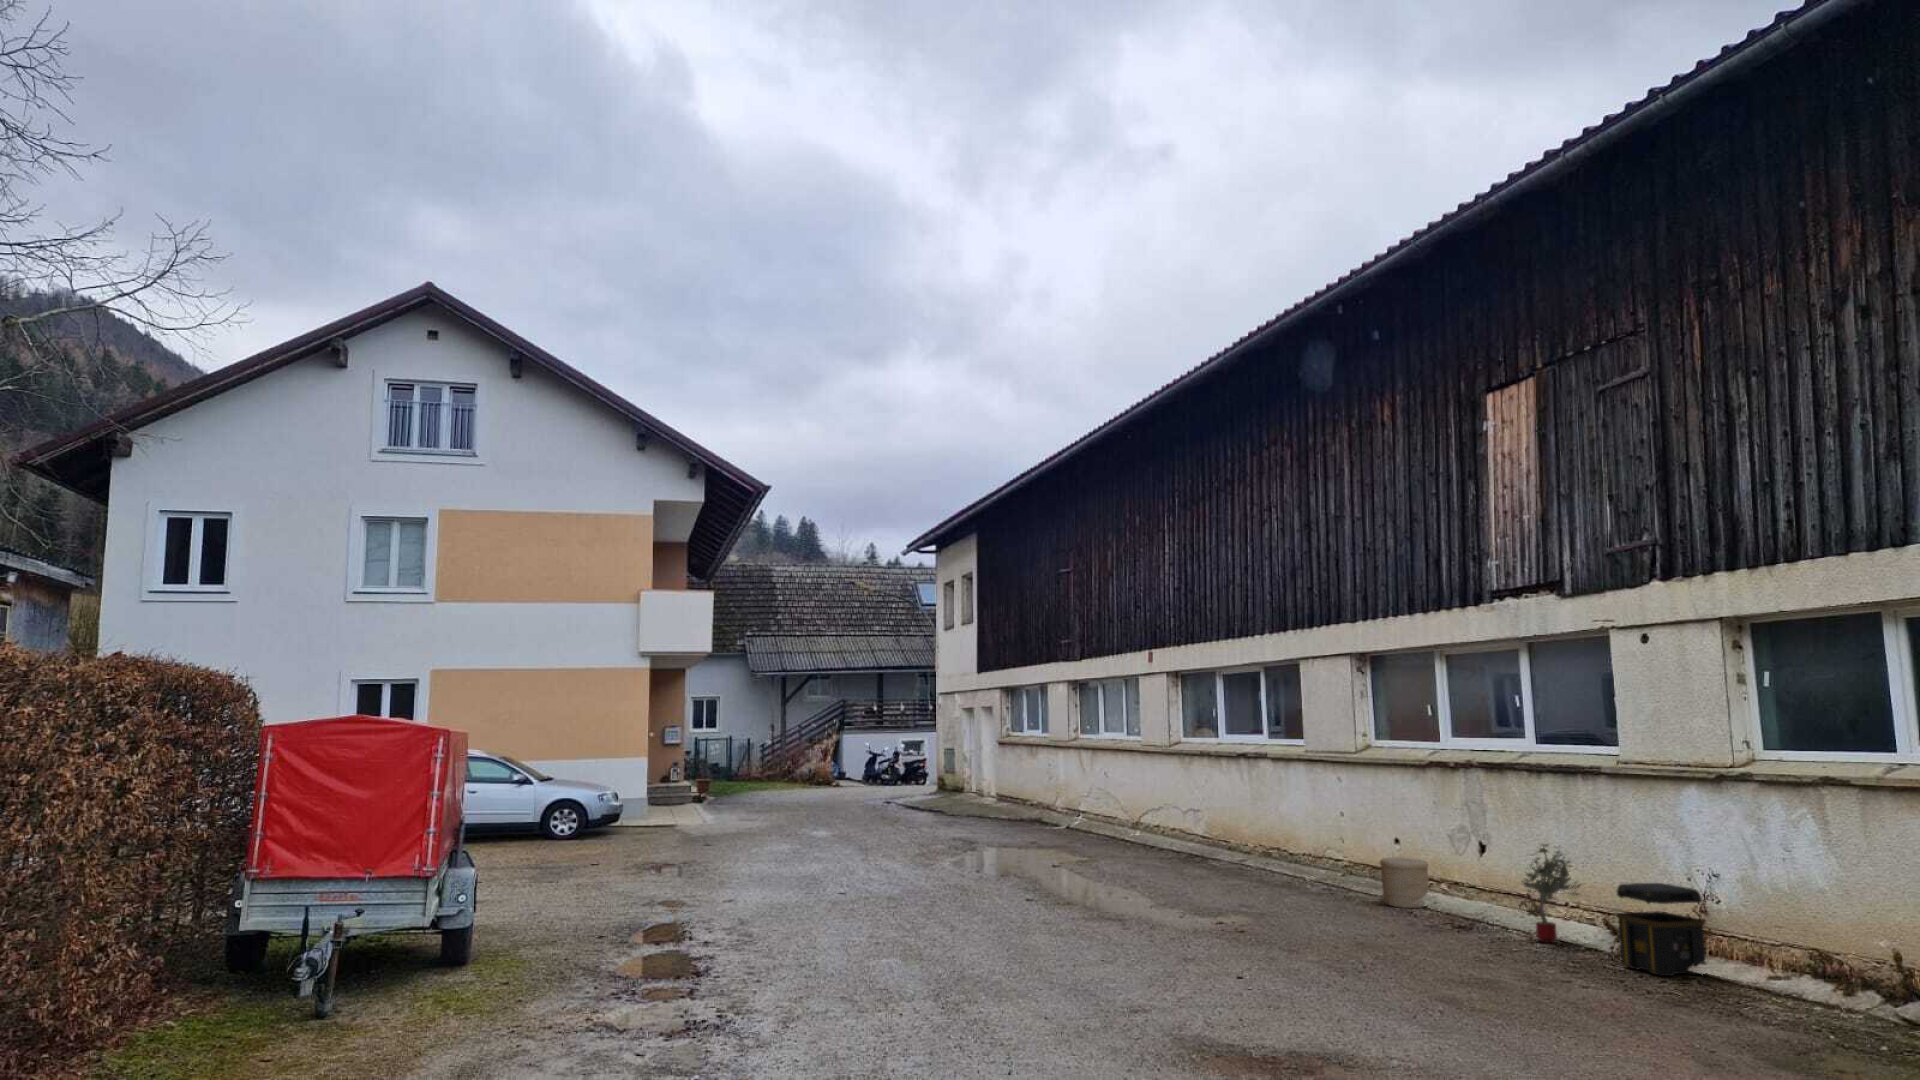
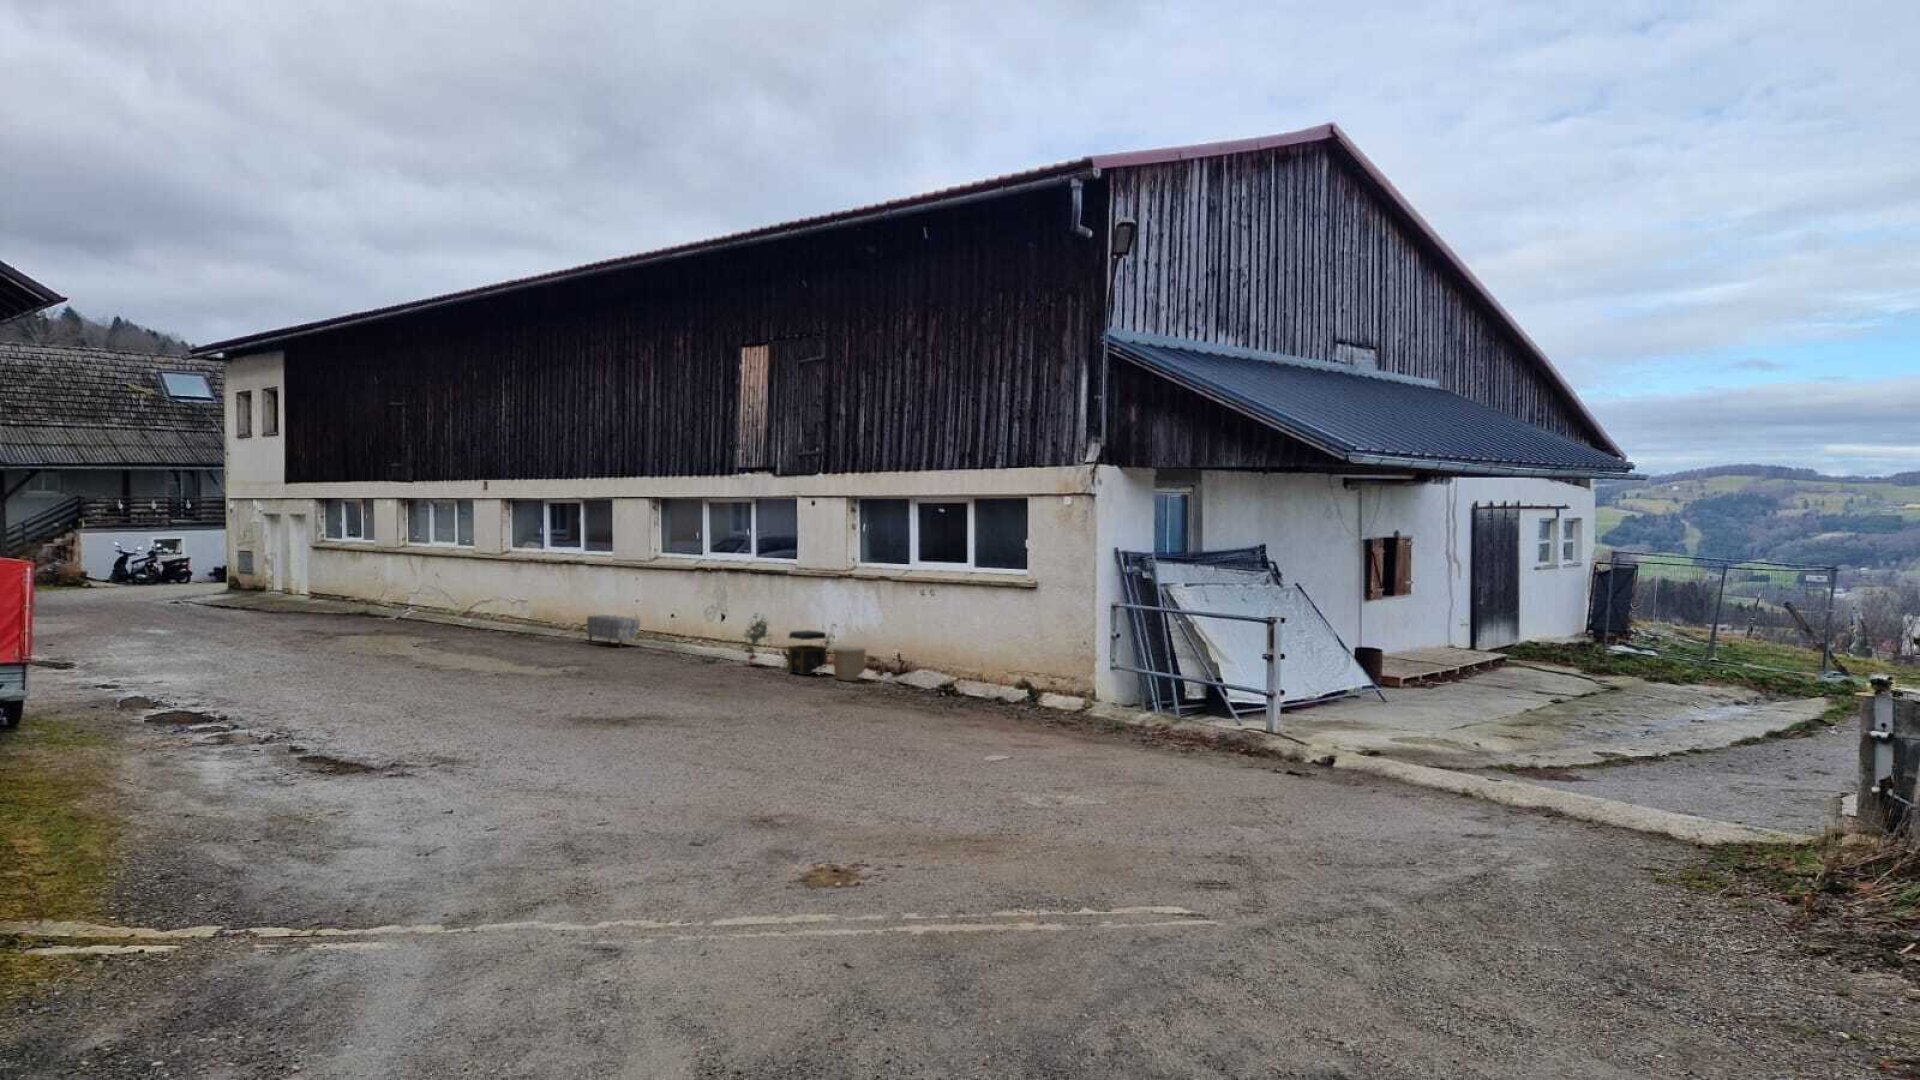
bench: none [1271,835,1355,889] -> present [587,615,640,648]
woven basket: present [1380,857,1429,908] -> present [833,646,866,681]

